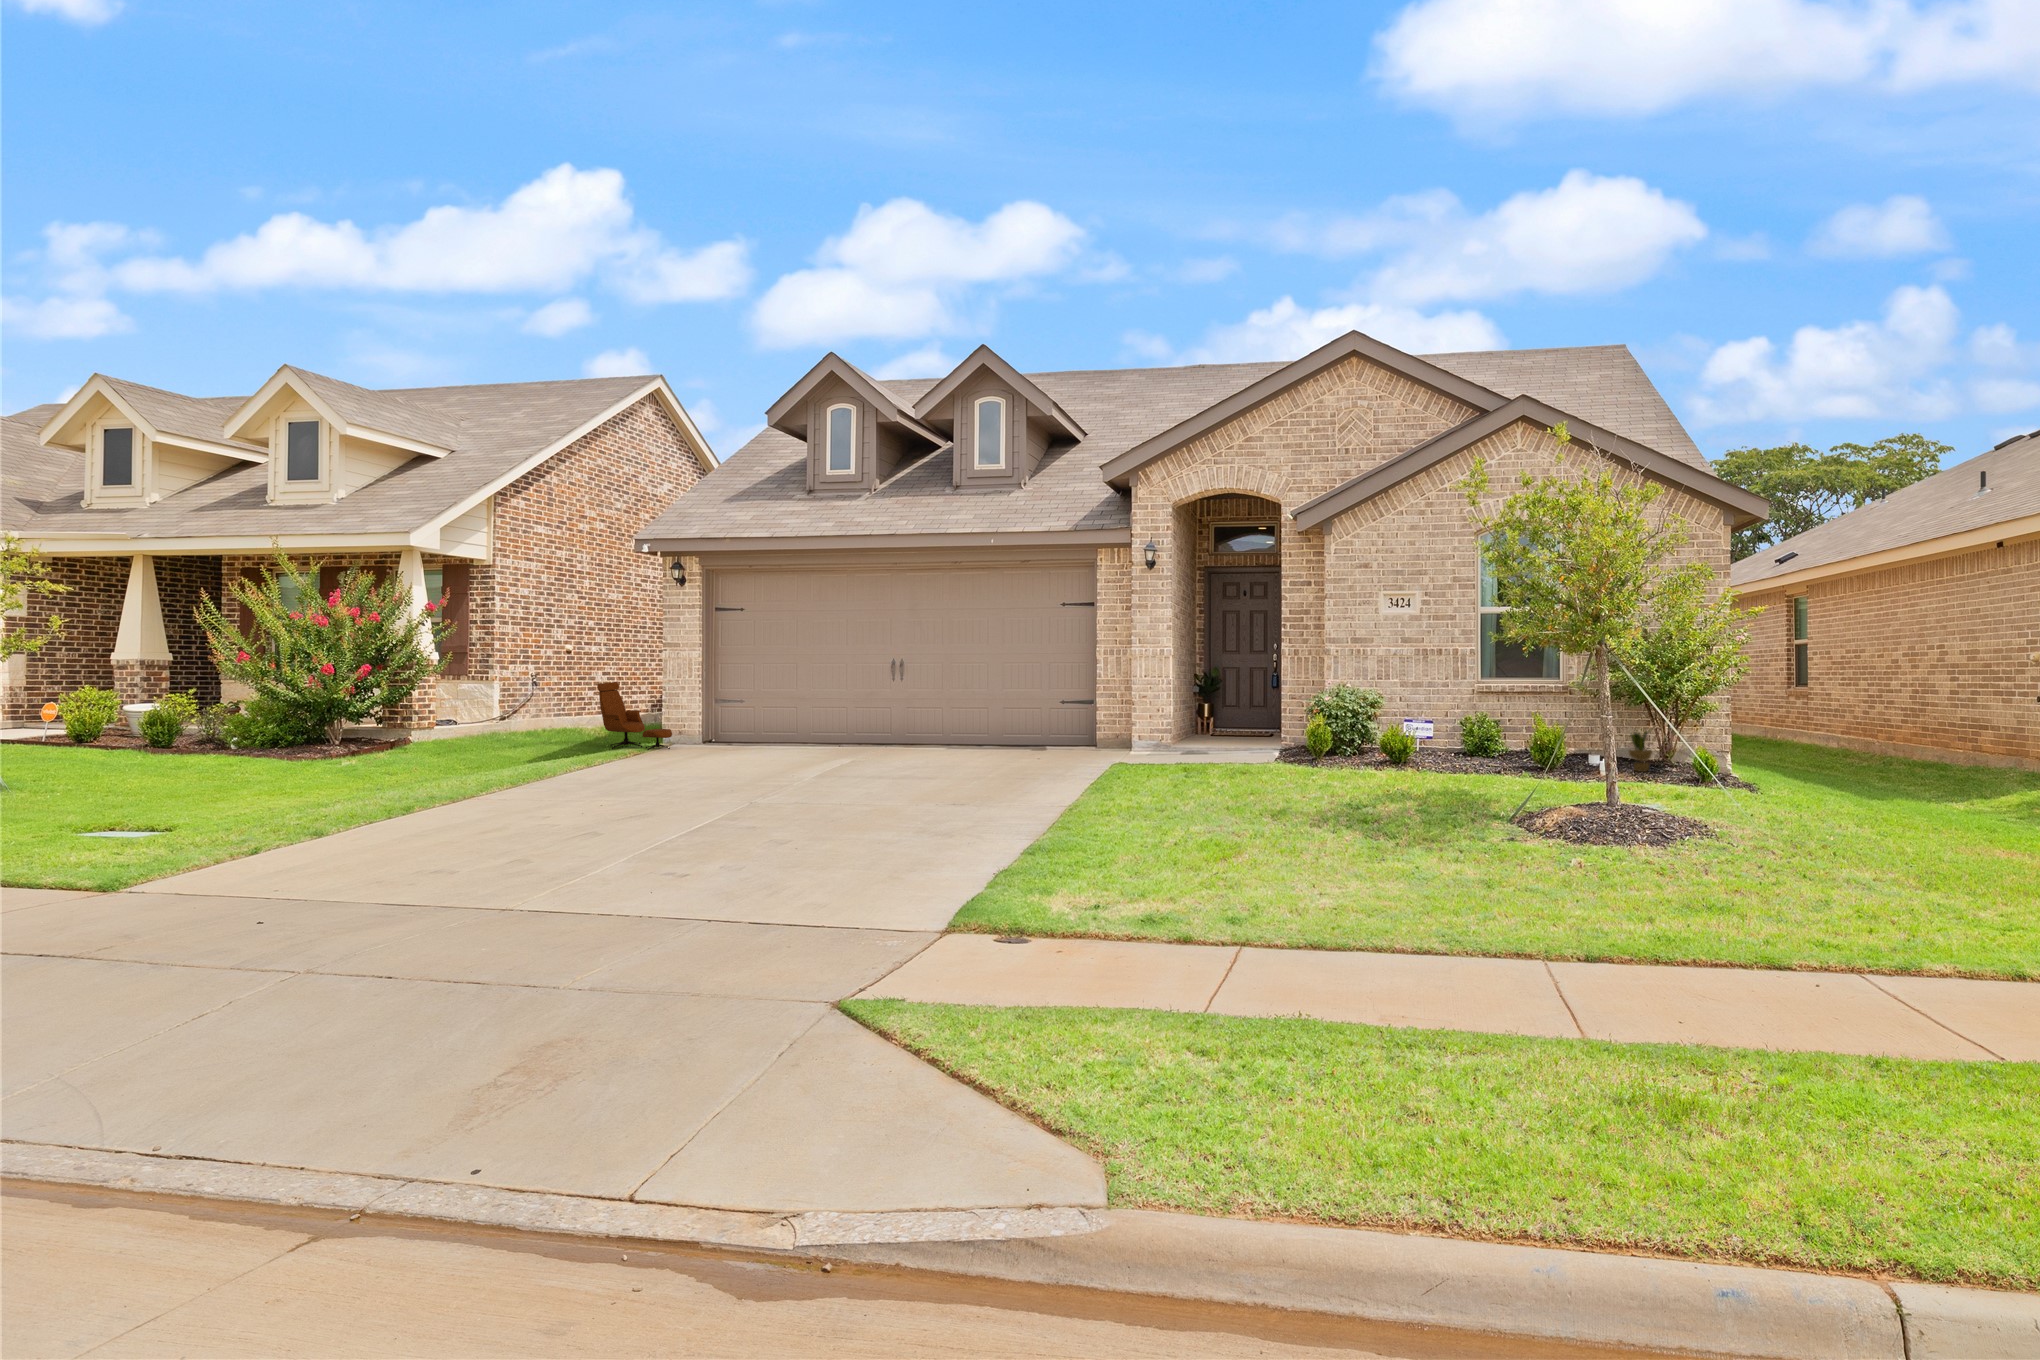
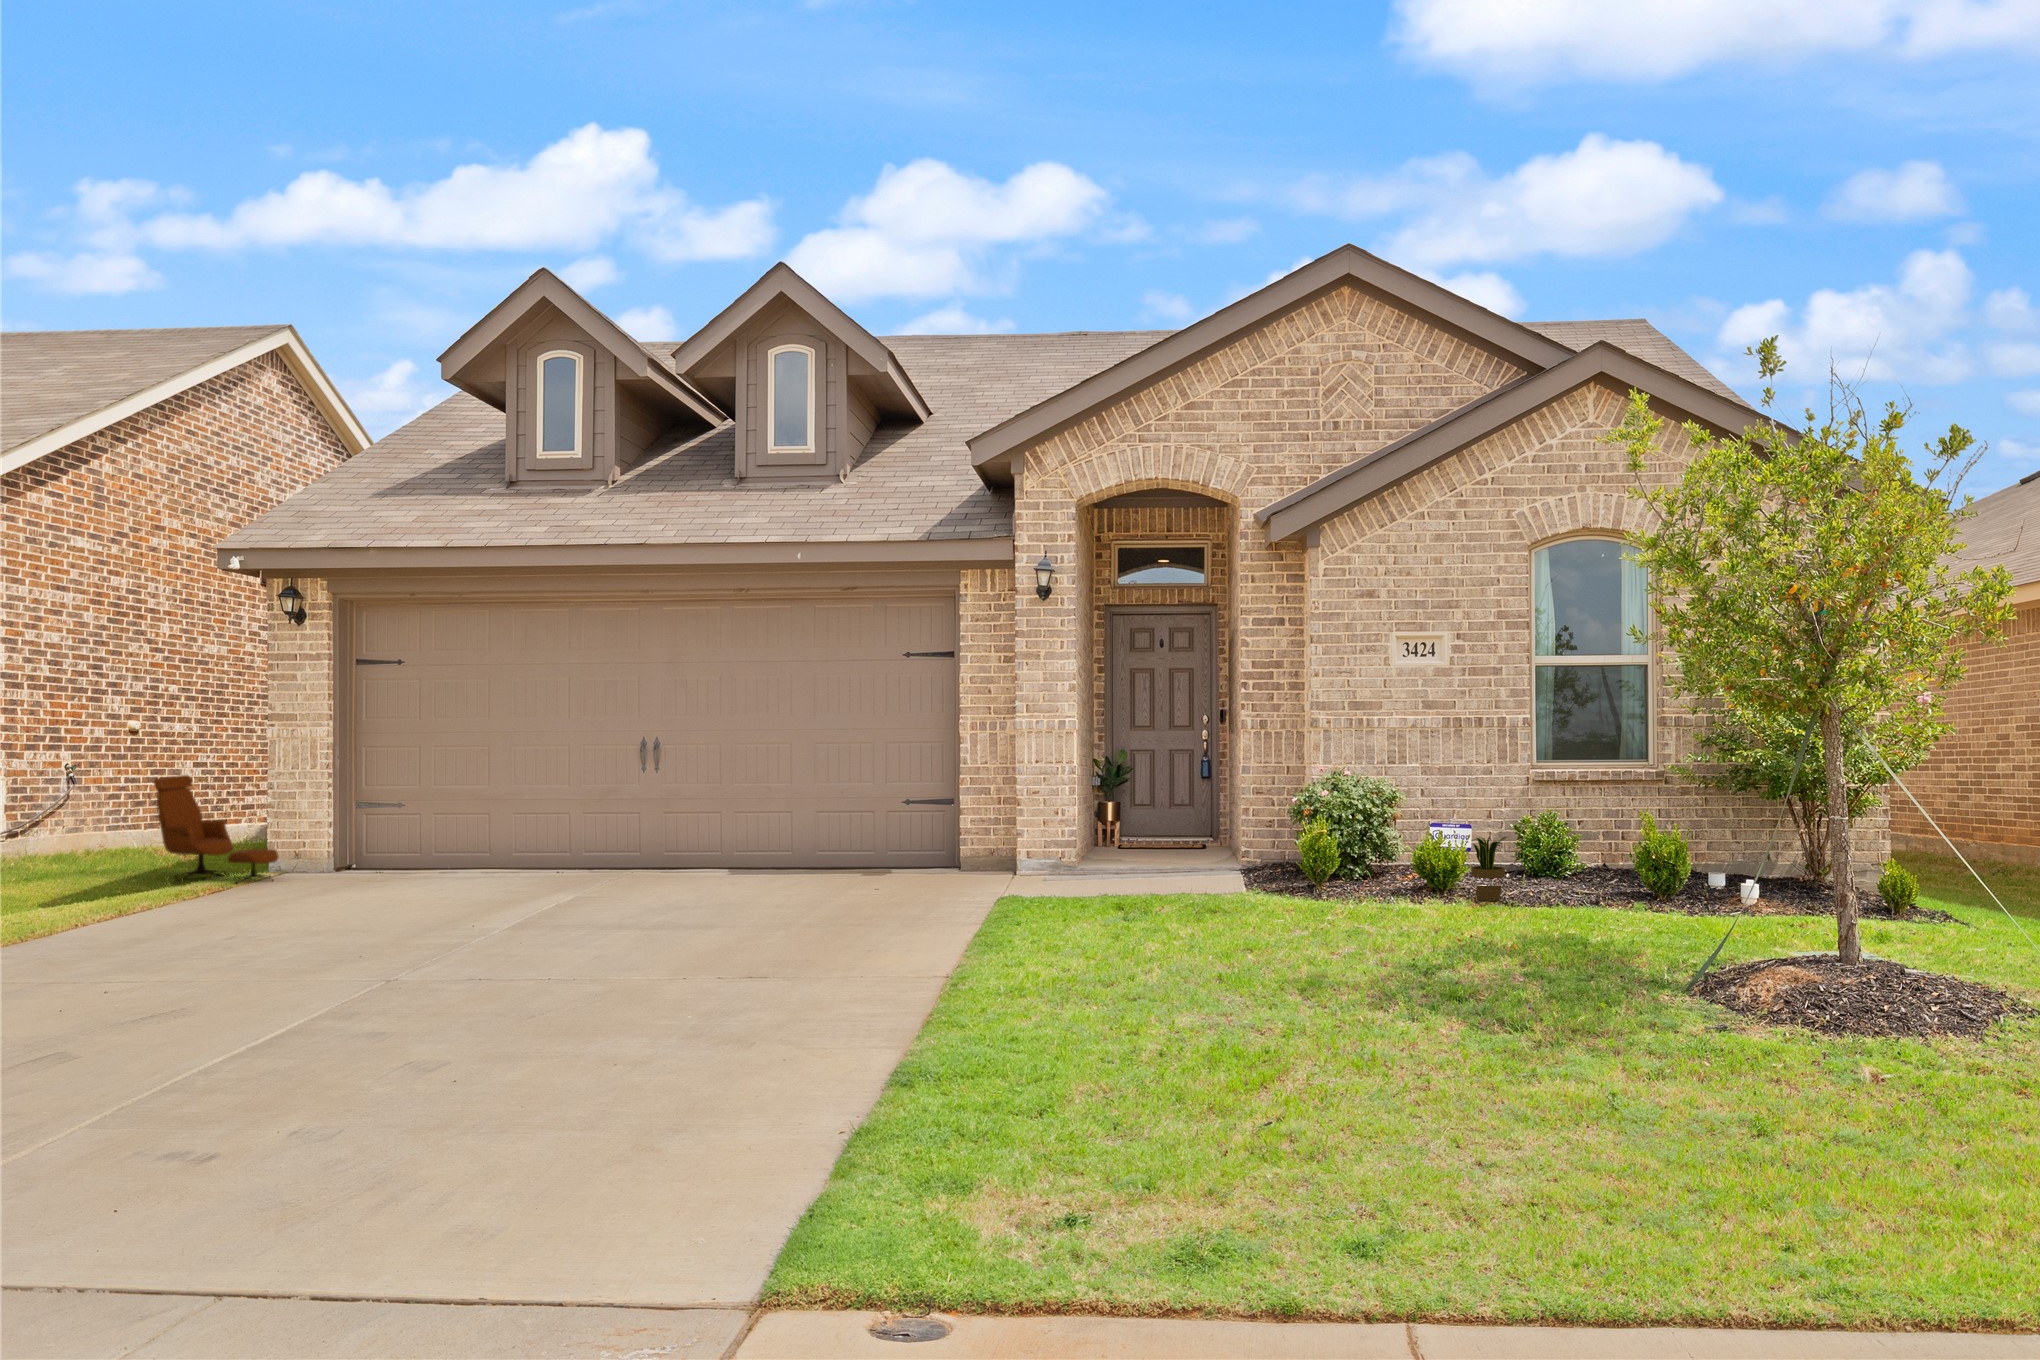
potted plant: present [1629,731,1652,772] -> present [1471,835,1507,901]

